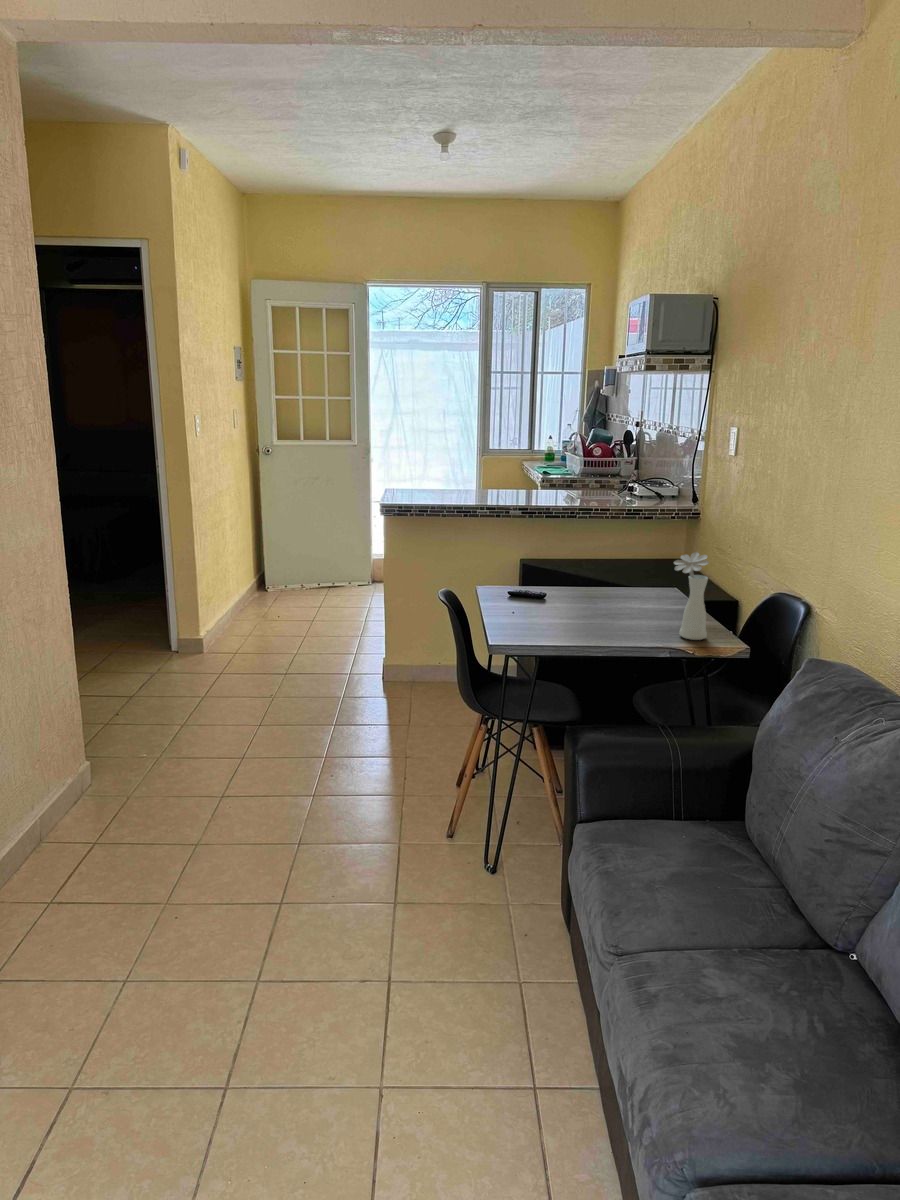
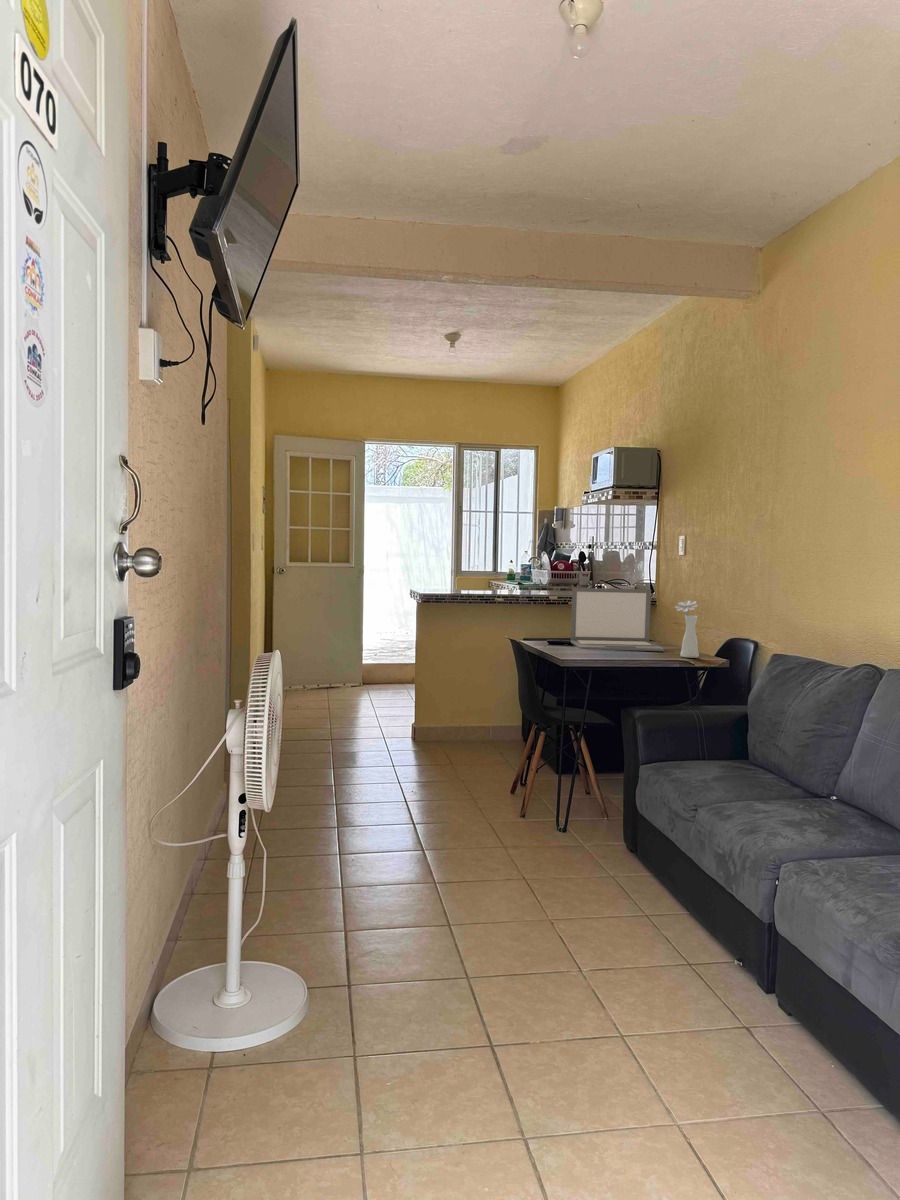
laptop: none [541,516,665,618] -> present [571,588,664,651]

